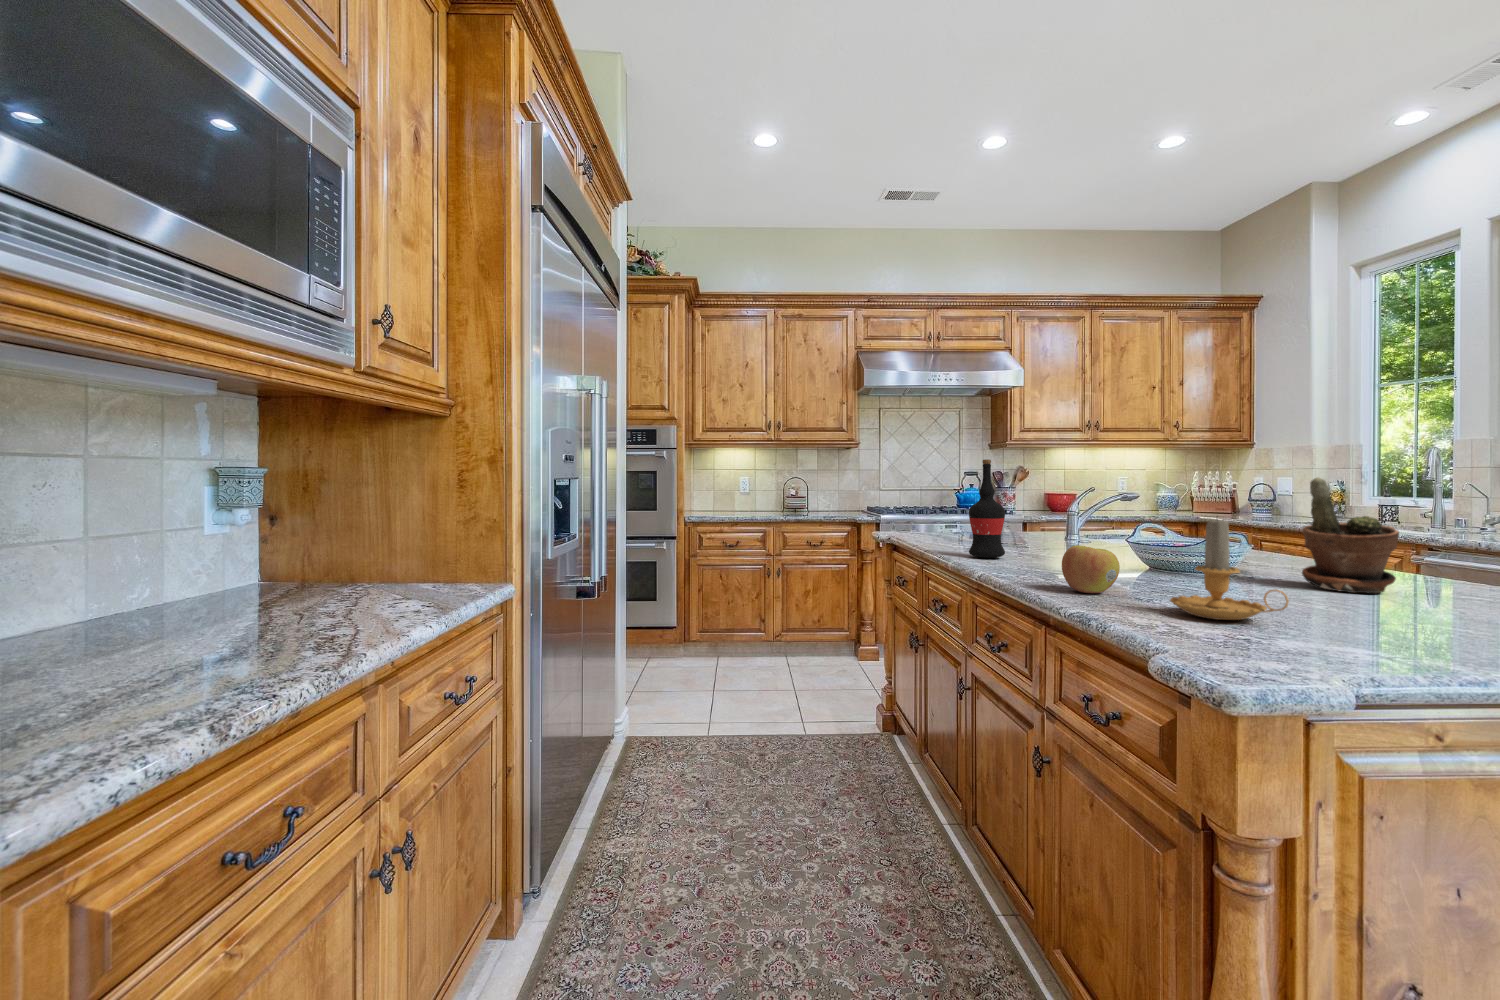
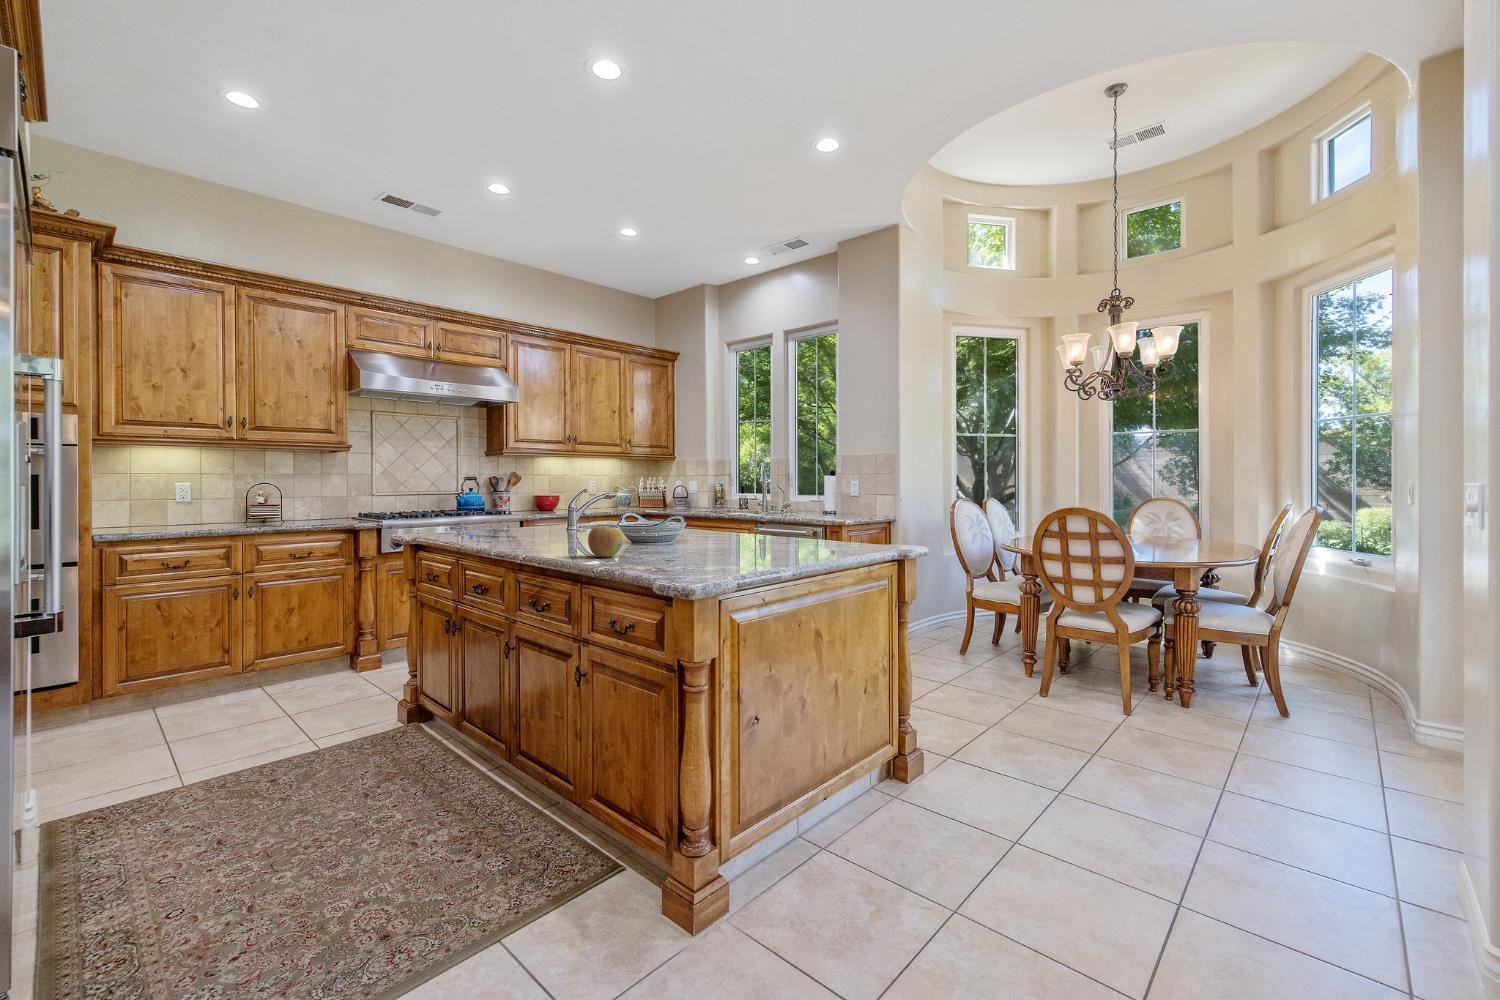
wine bottle: present [969,459,1005,558] -> none [506,467,535,545]
potted plant: present [1302,478,1399,593] -> none [709,482,748,546]
candle: present [1170,520,1289,620] -> none [653,502,707,562]

